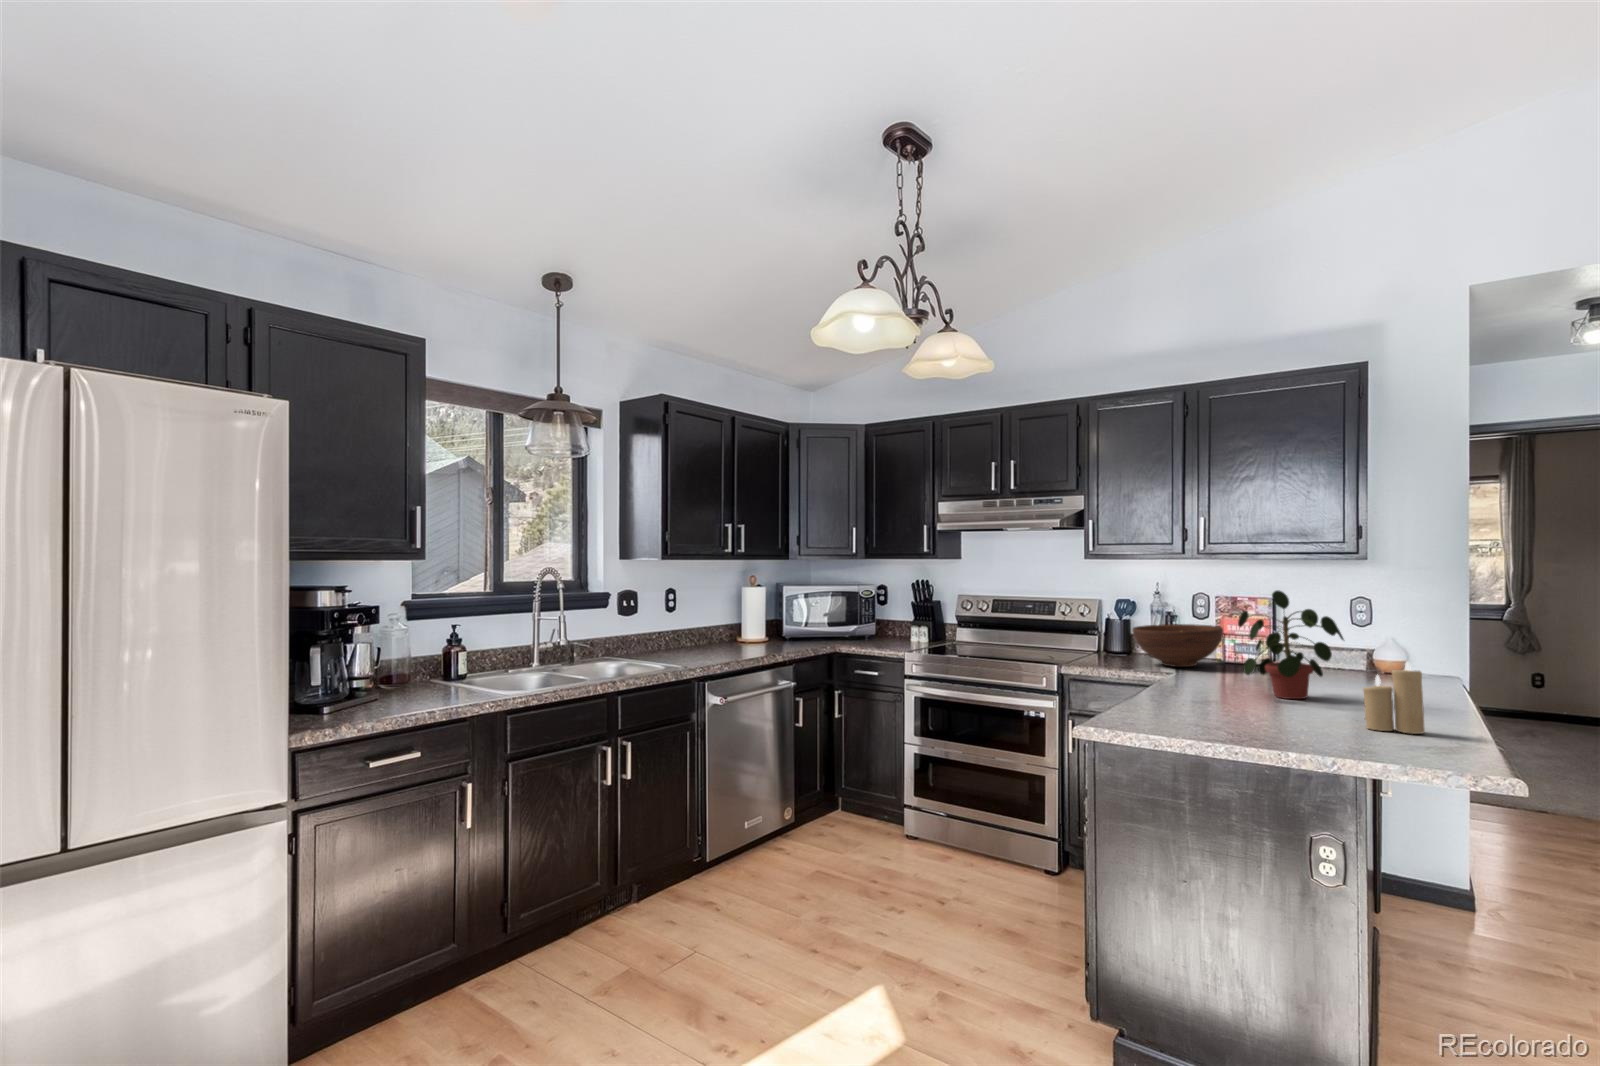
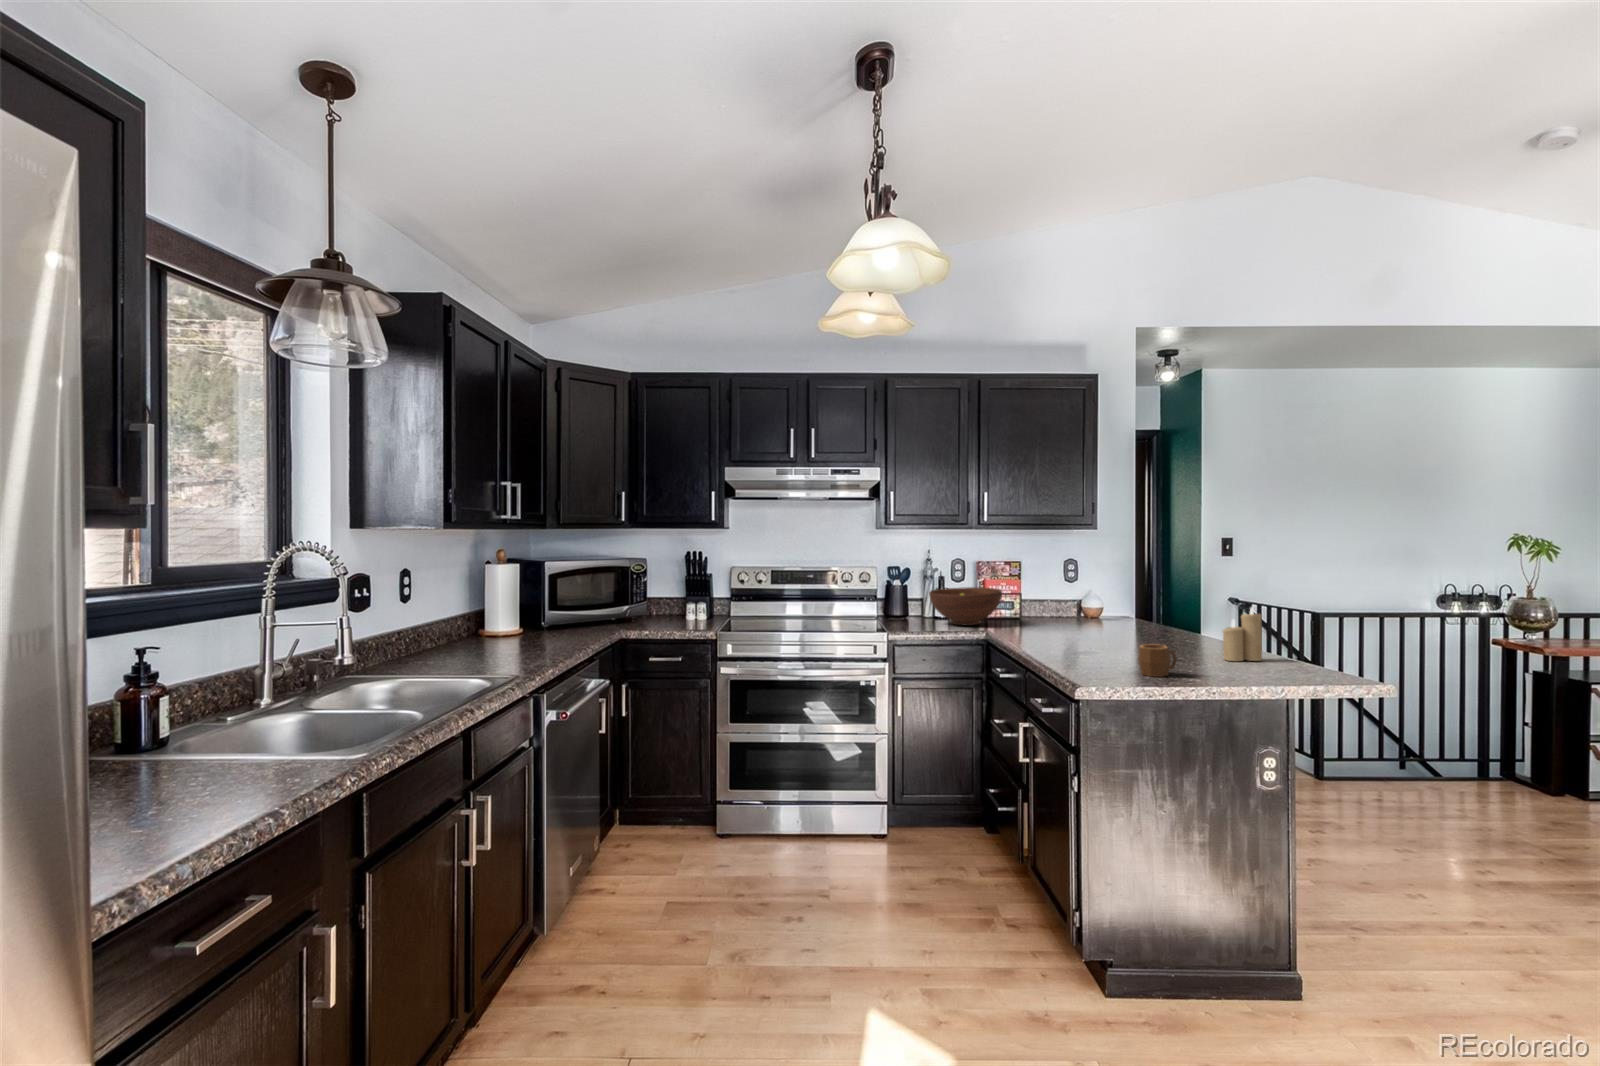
potted plant: present [1238,590,1344,699] -> none [1078,556,1157,644]
mug: none [1182,692,1234,730] -> present [1138,644,1177,677]

